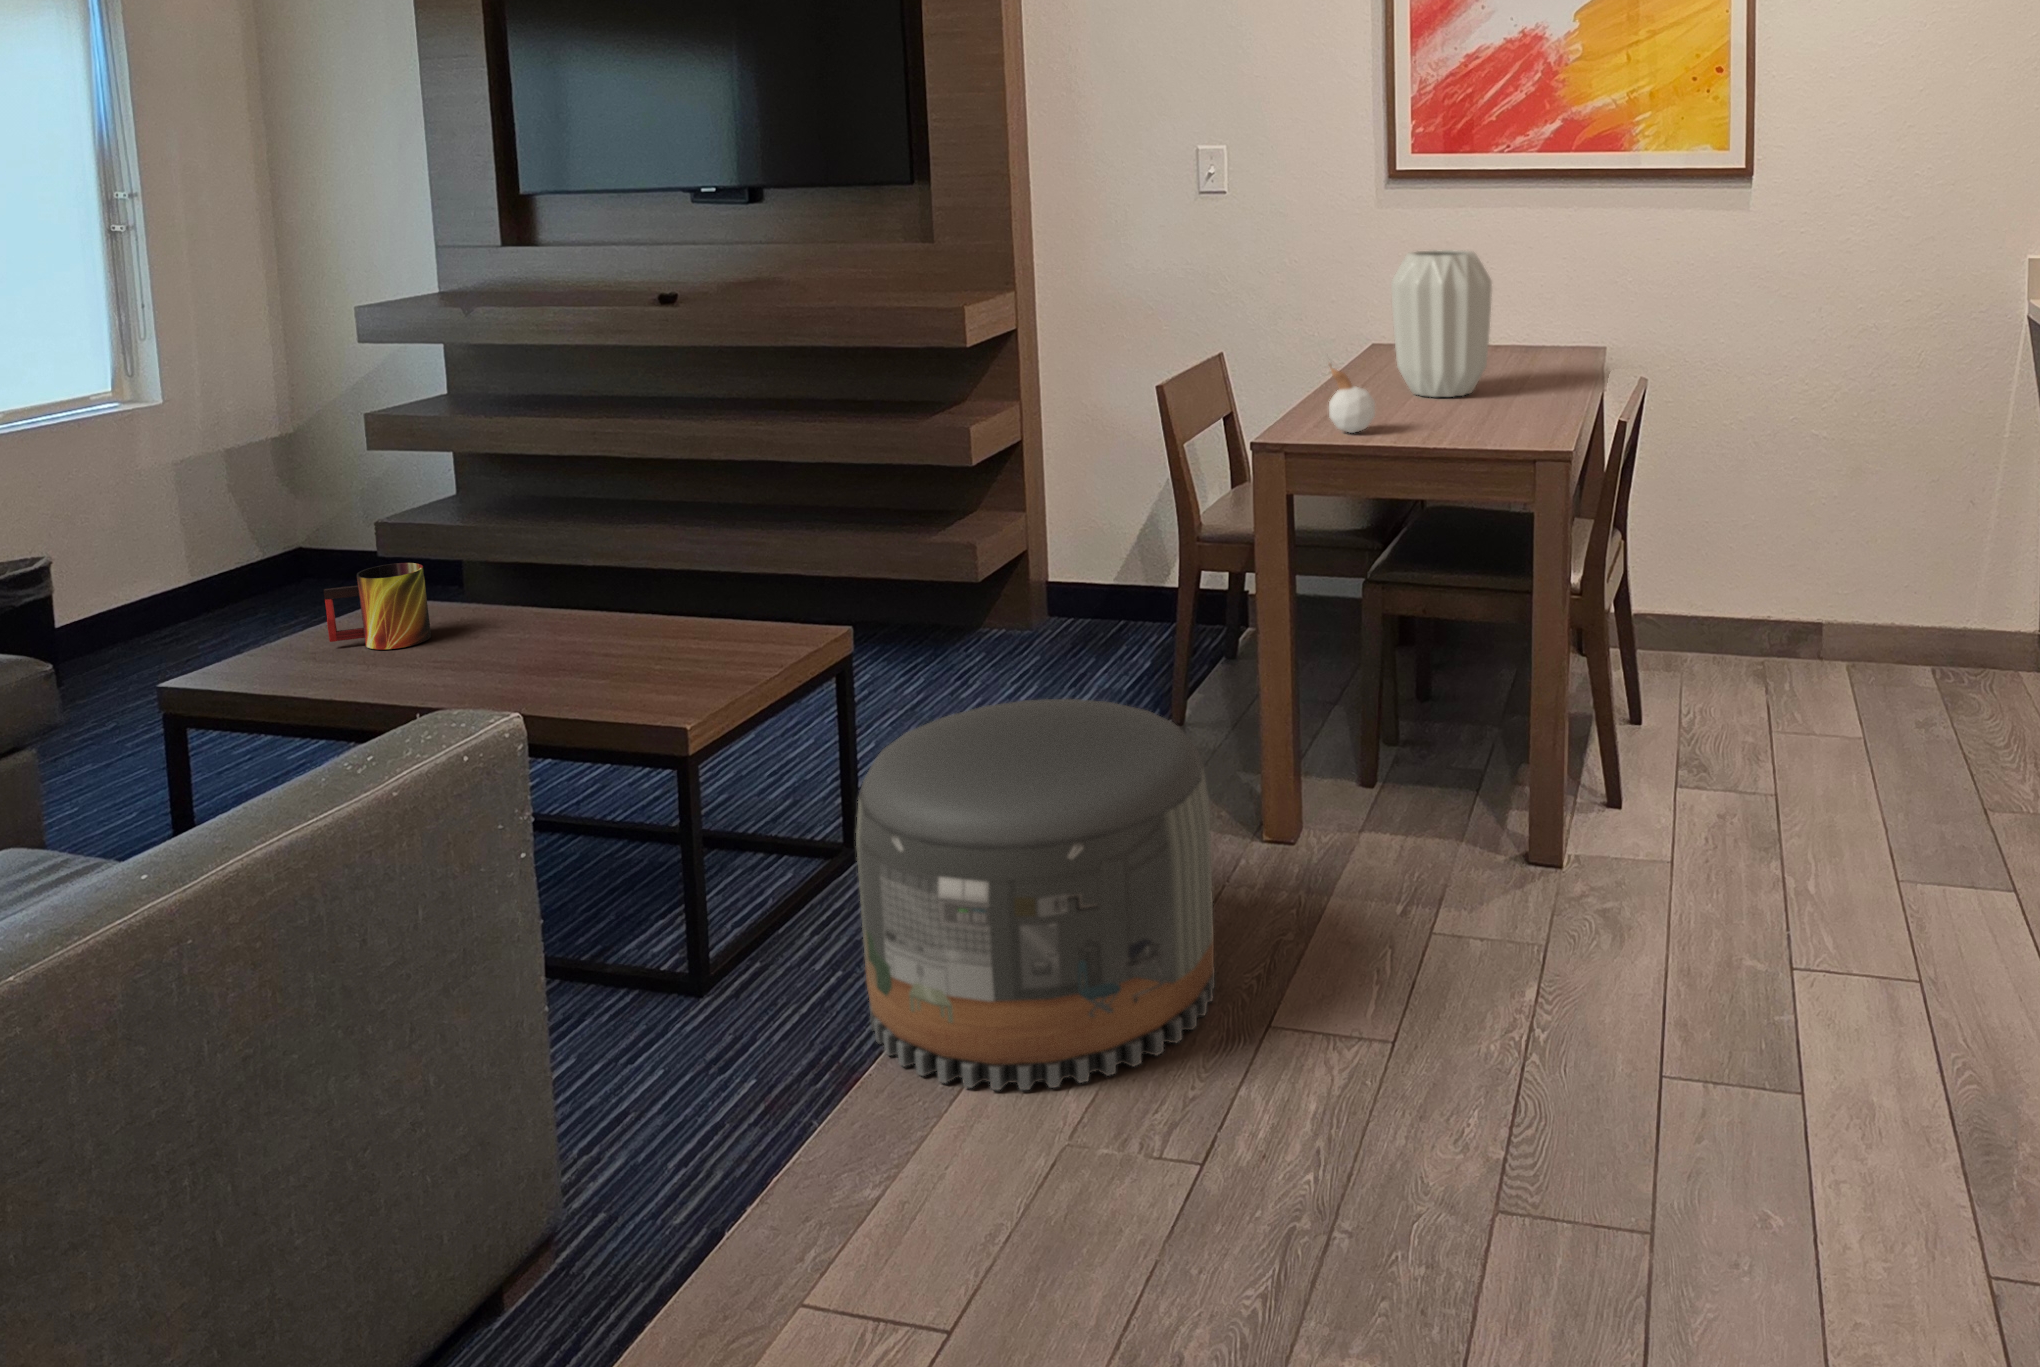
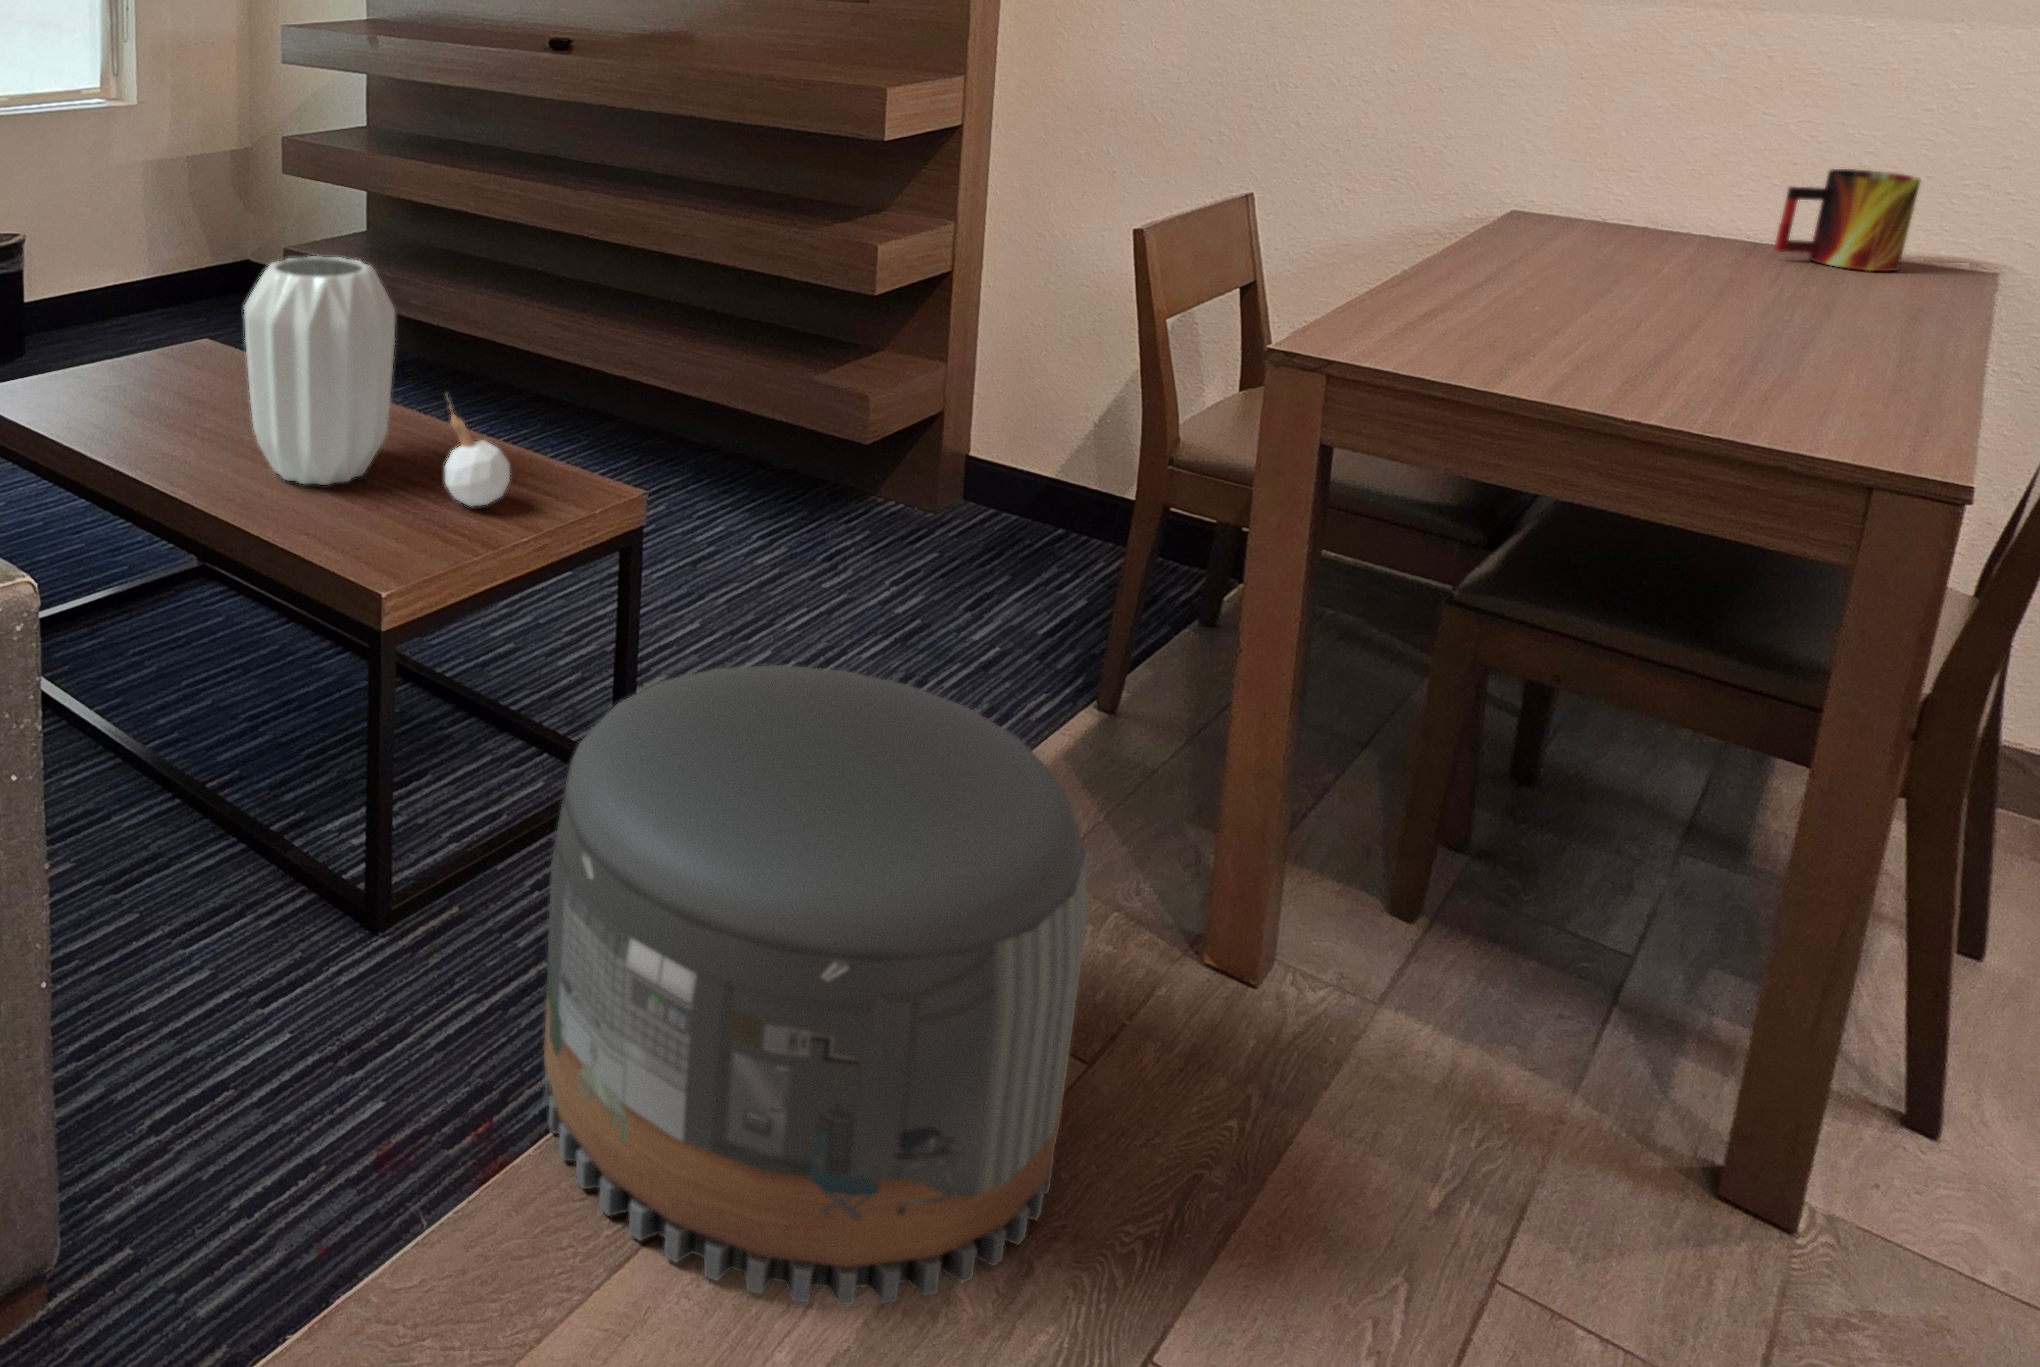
vase: present [1391,250,1492,397] -> present [244,256,395,485]
candle: present [1327,354,1375,433] -> present [444,394,510,506]
mug: present [324,563,431,649] -> present [1774,169,1920,271]

